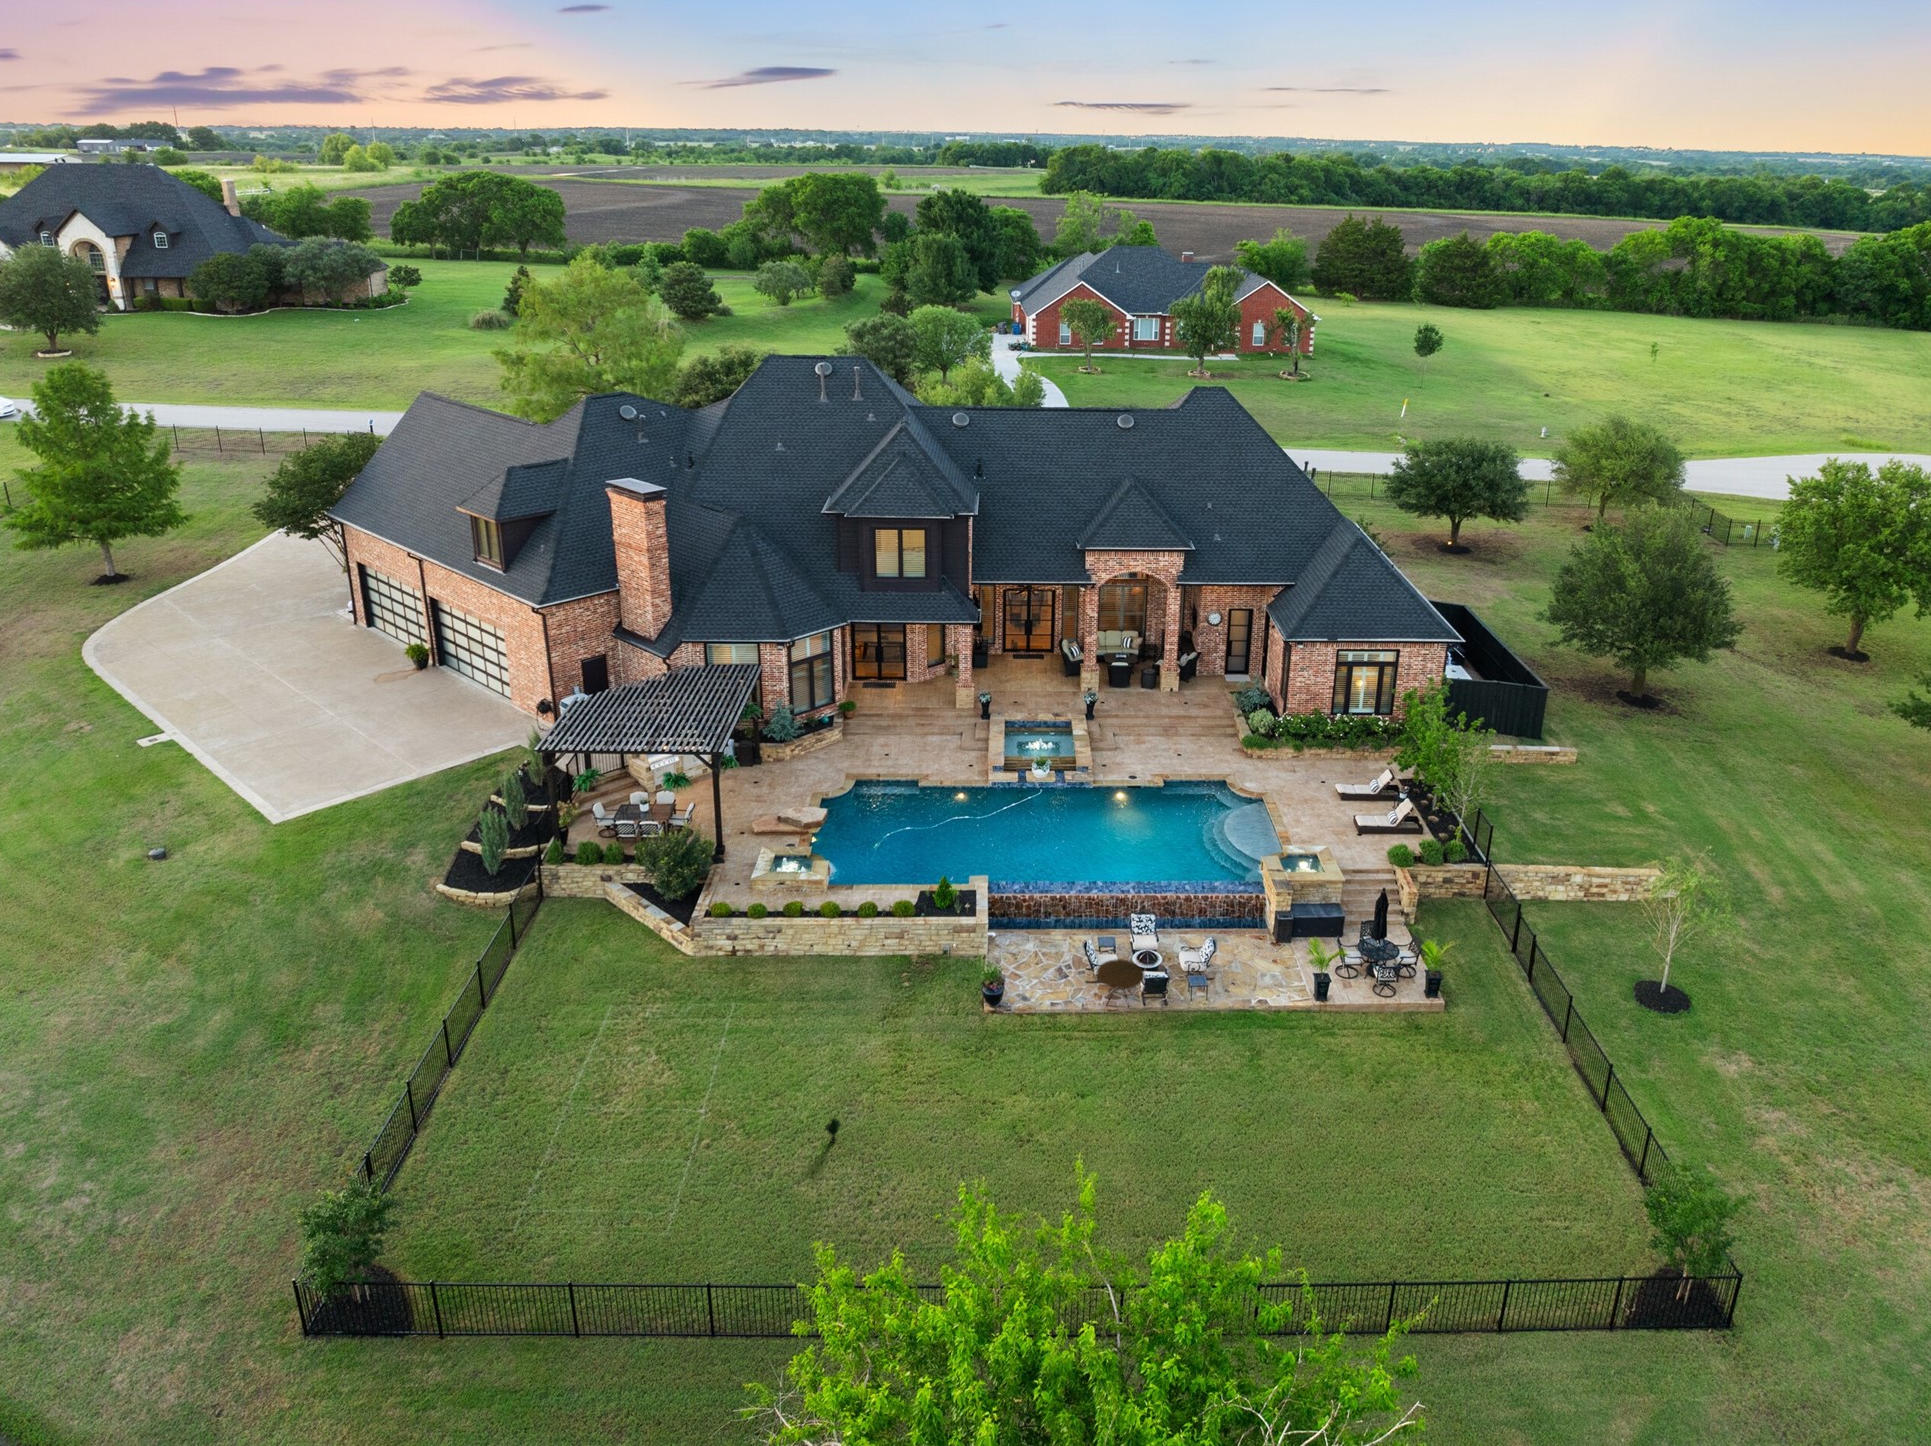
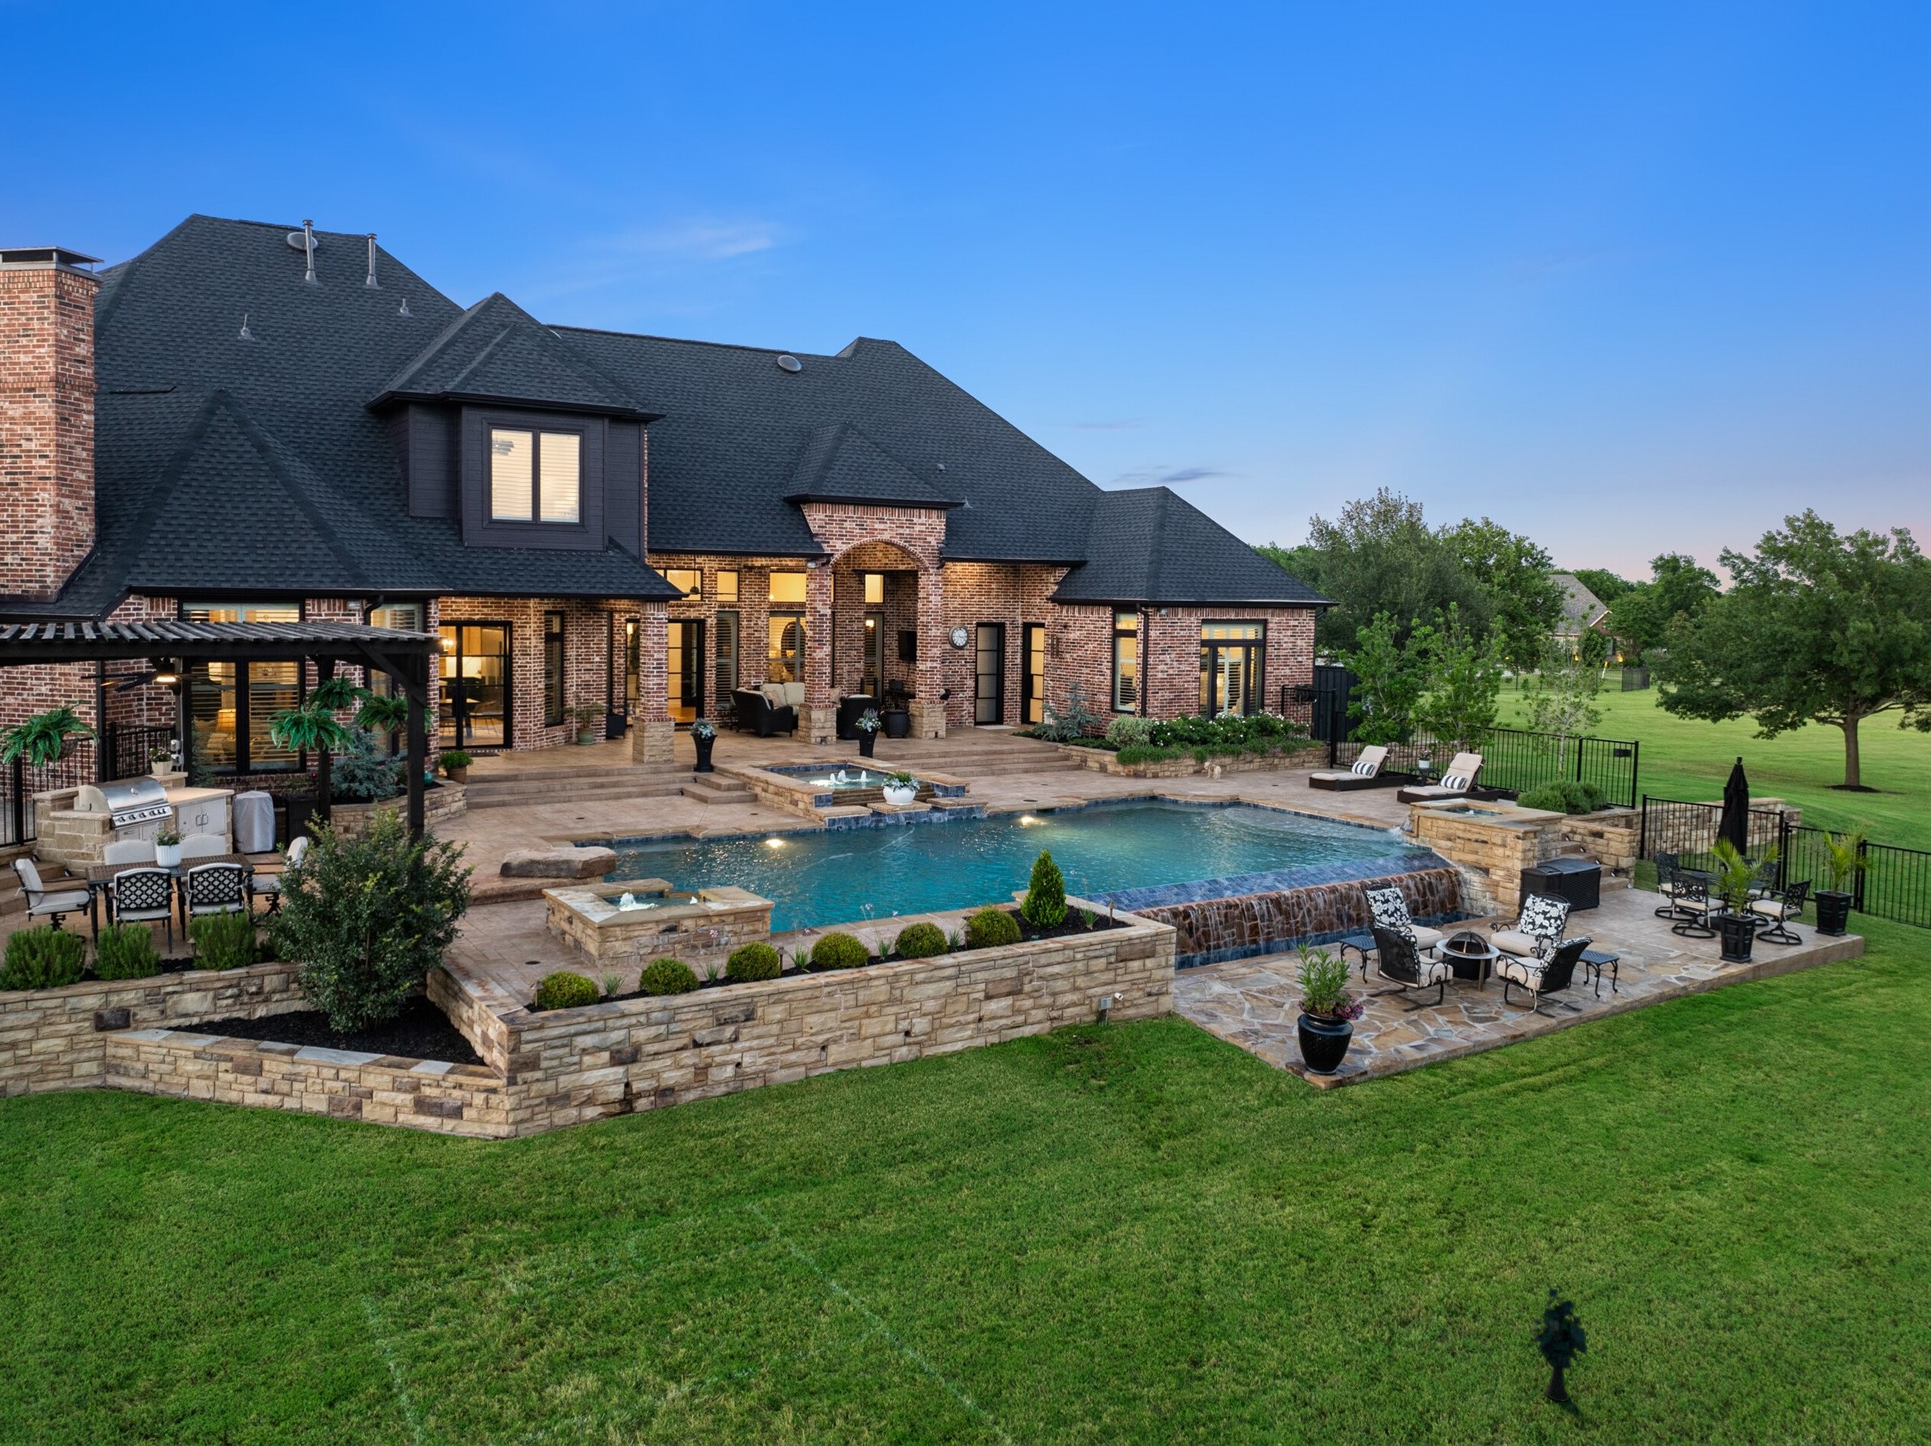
round table: present [1097,959,1144,1004] -> none [1463,922,1575,1014]

